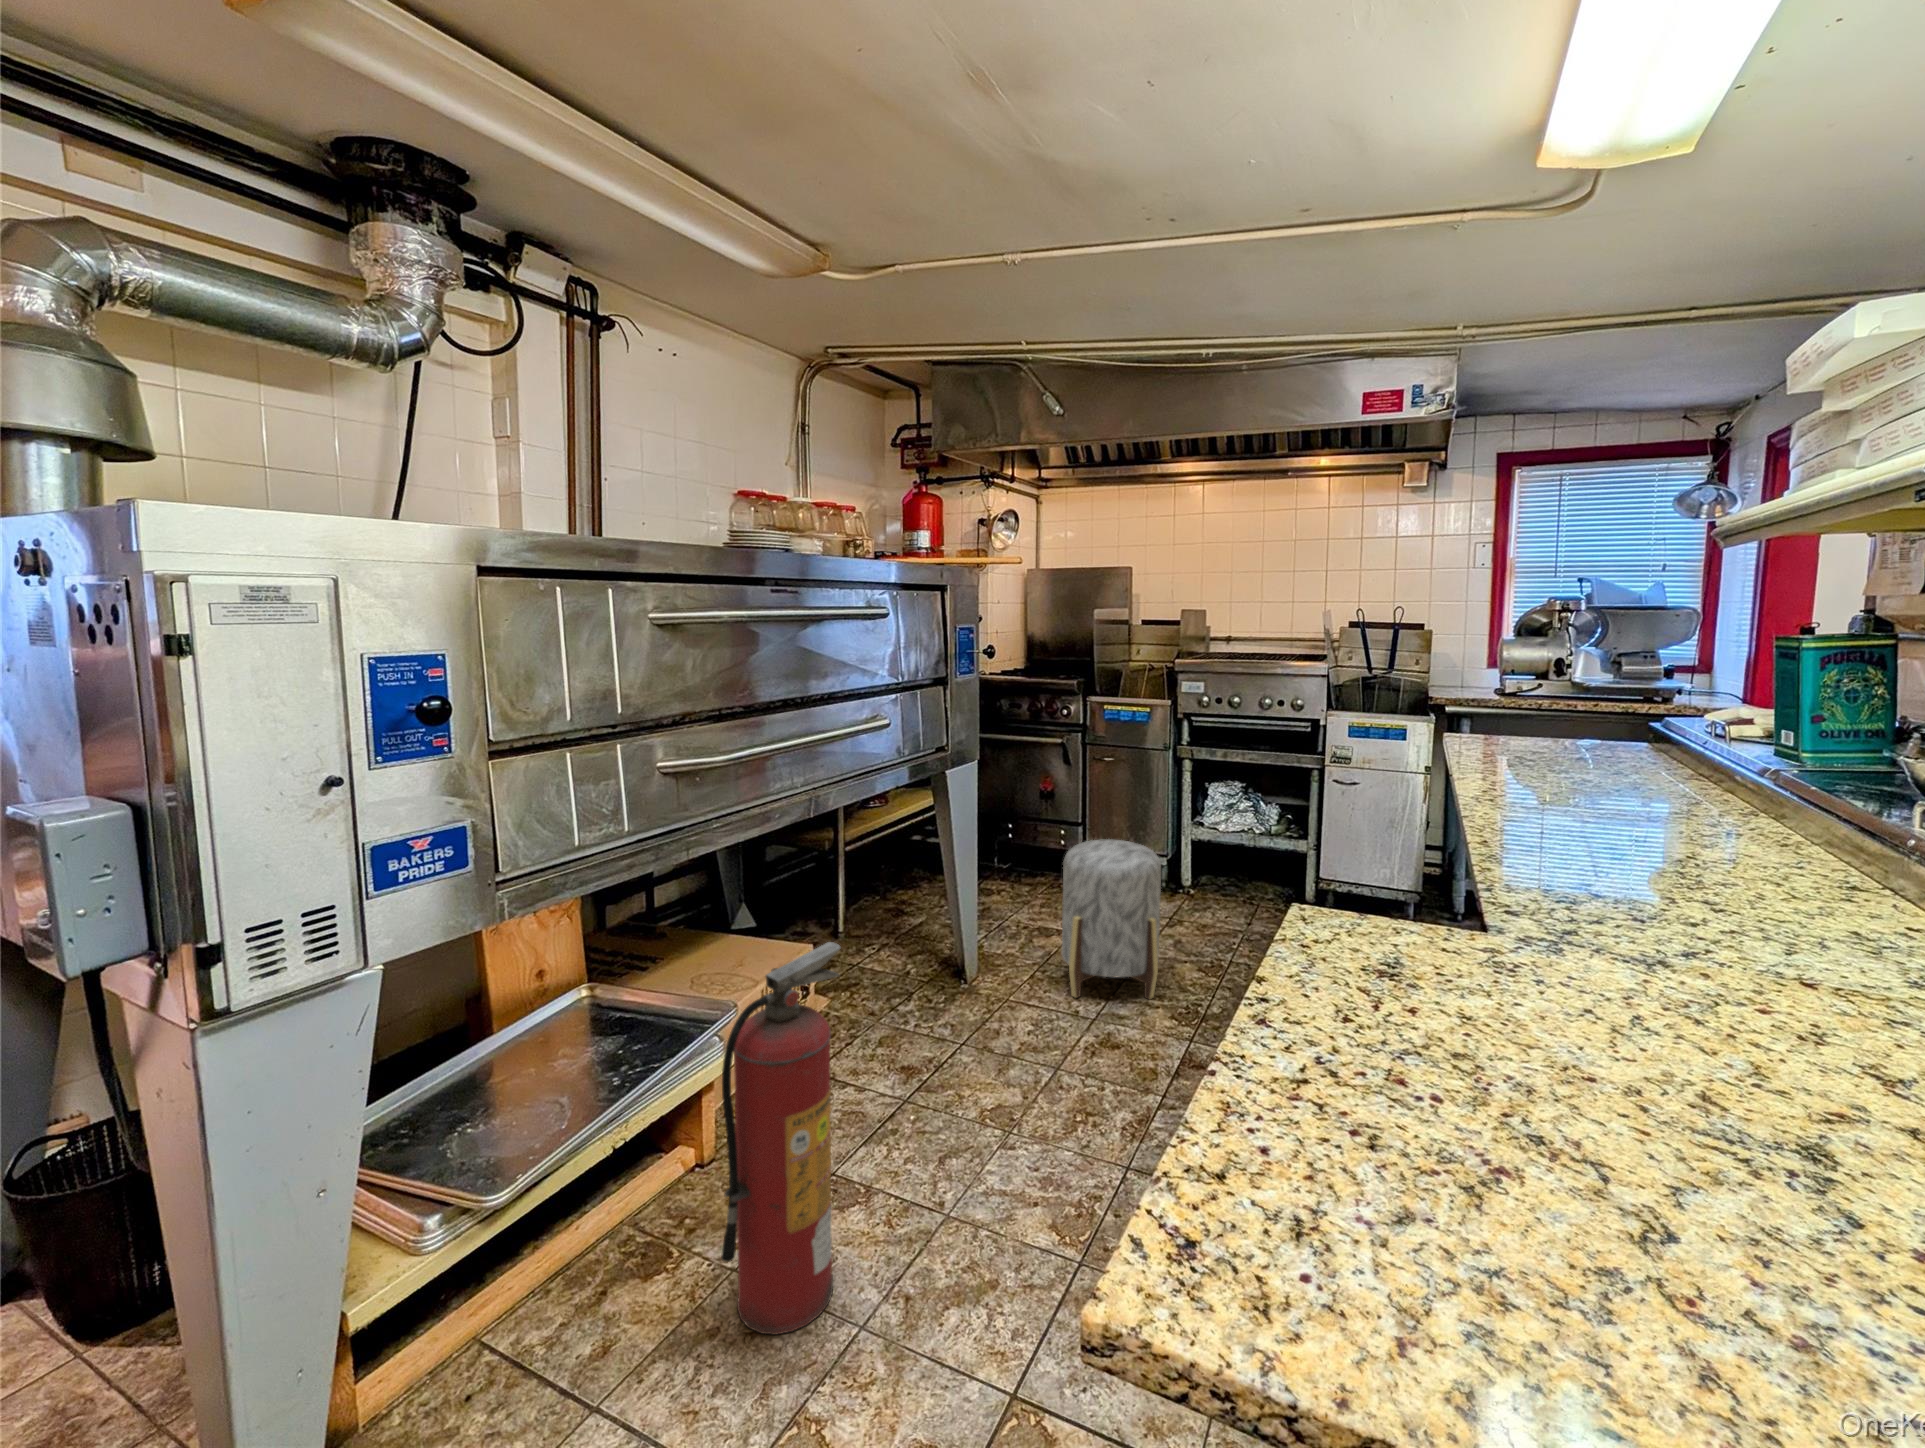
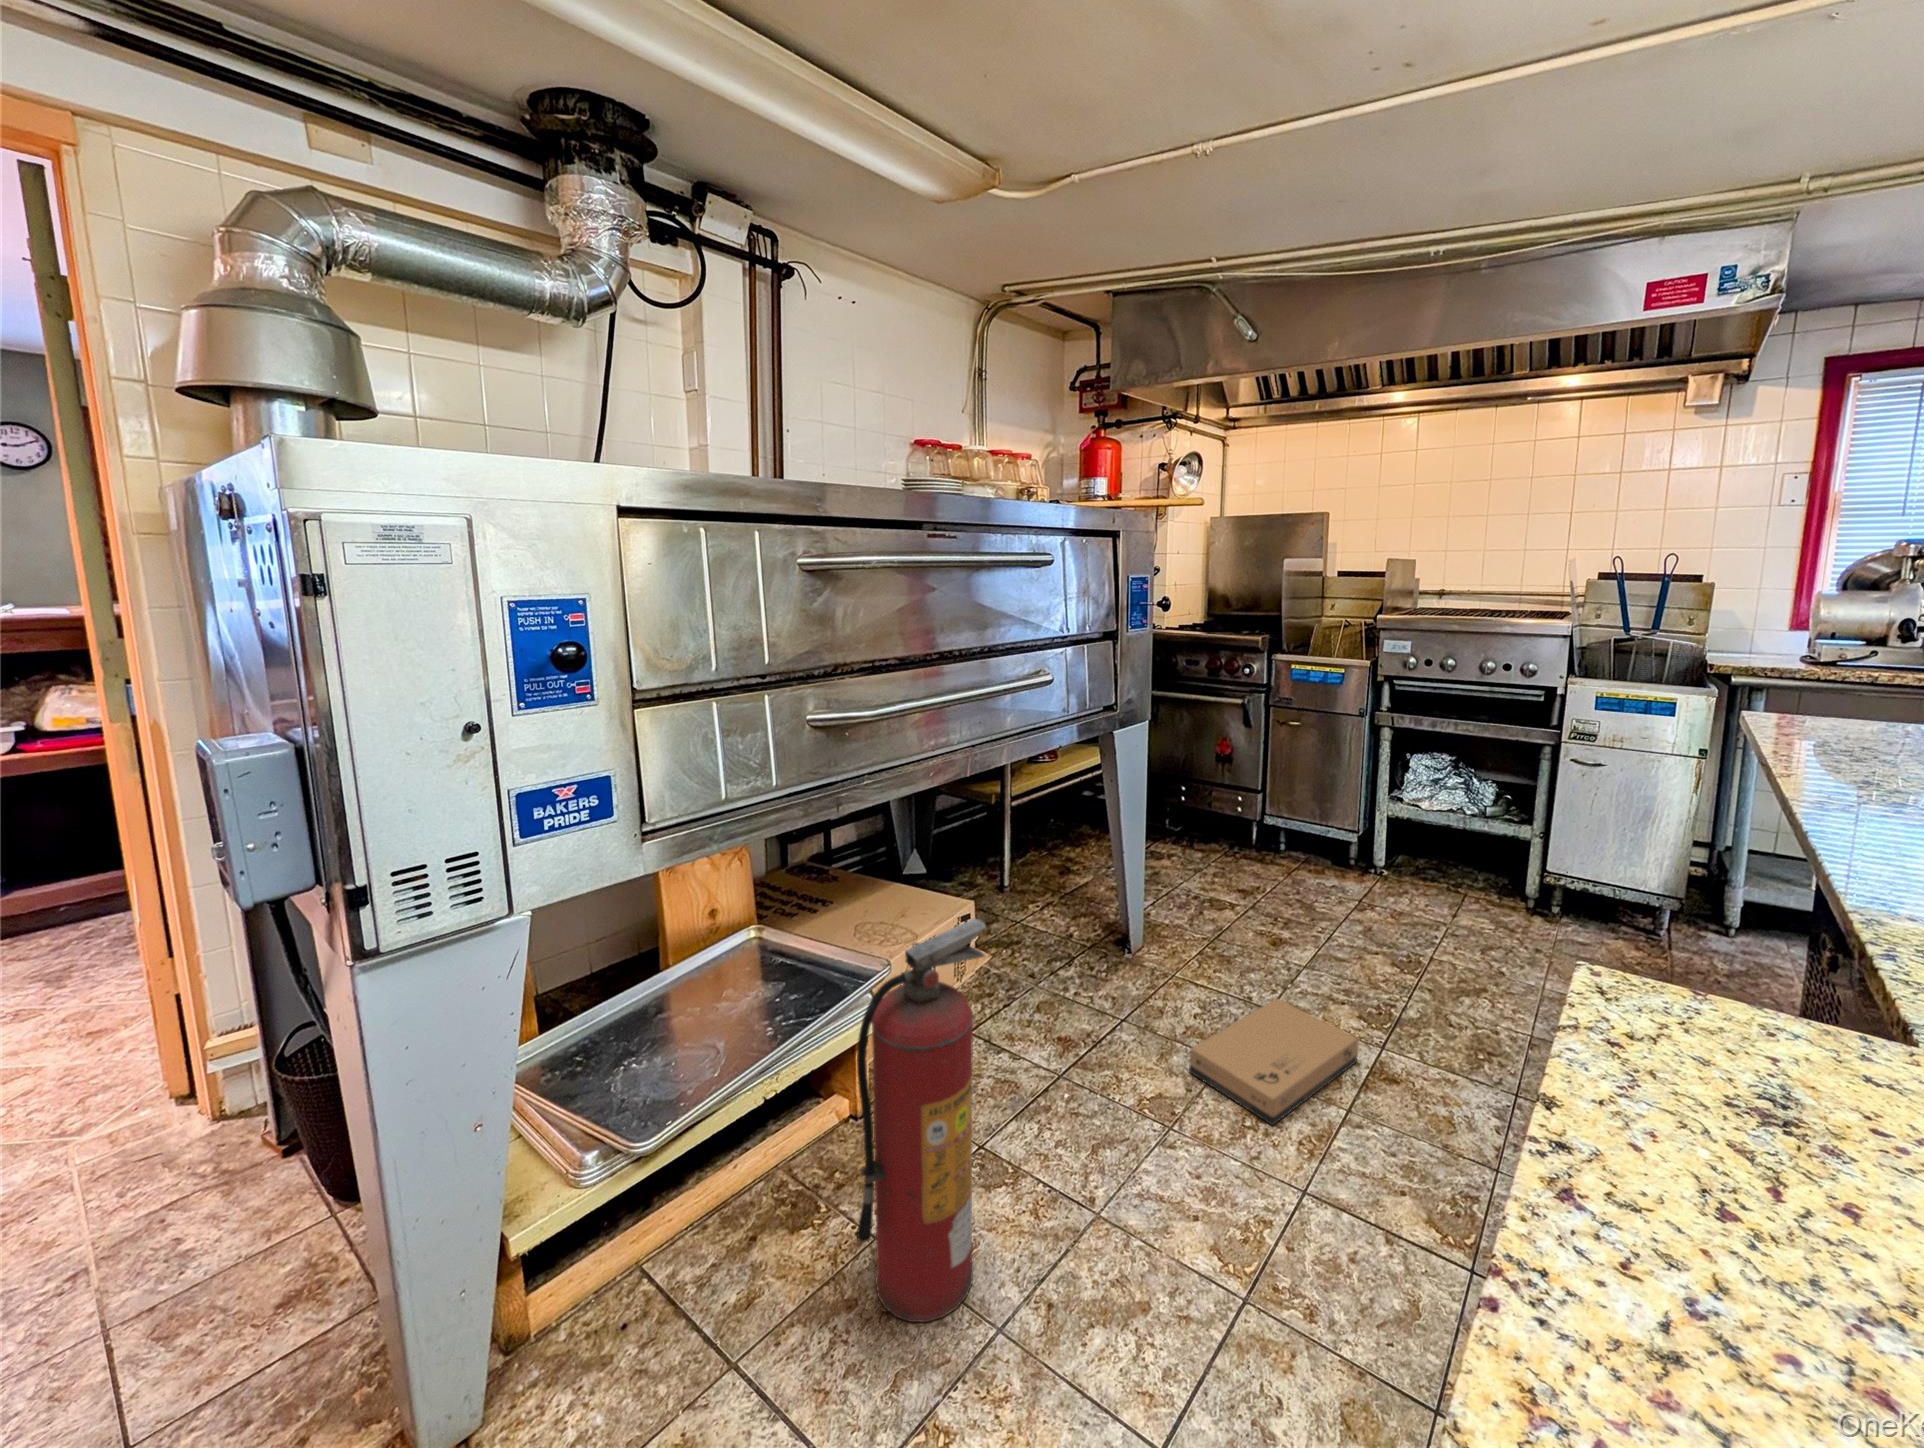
stool: present [1062,839,1161,999] -> none [1235,812,1354,991]
cardboard box: none [1024,1009,1170,1118] -> present [1189,999,1359,1125]

